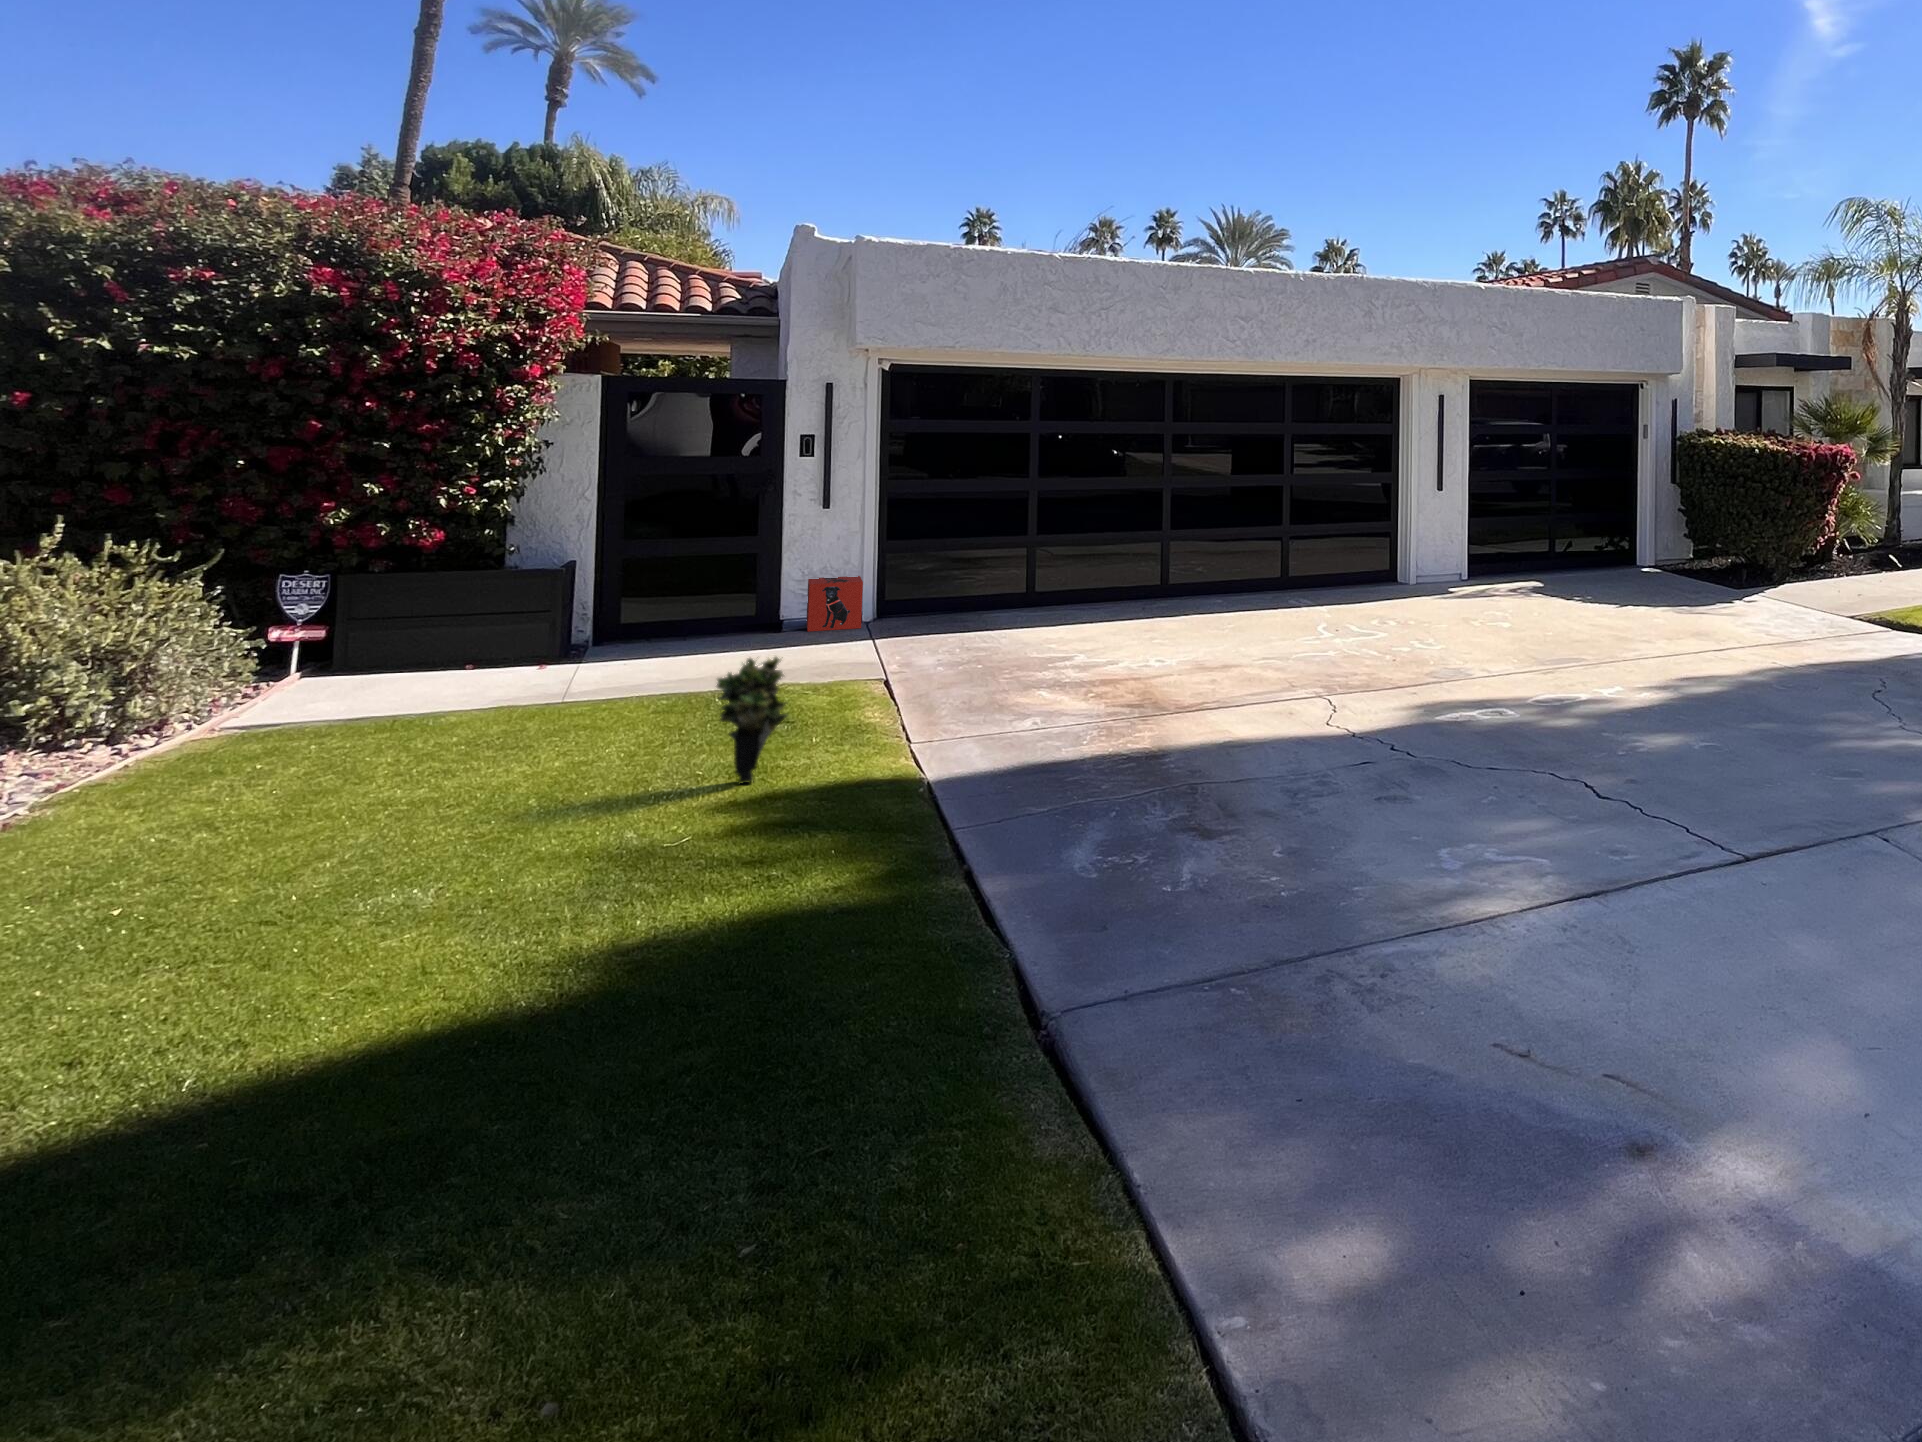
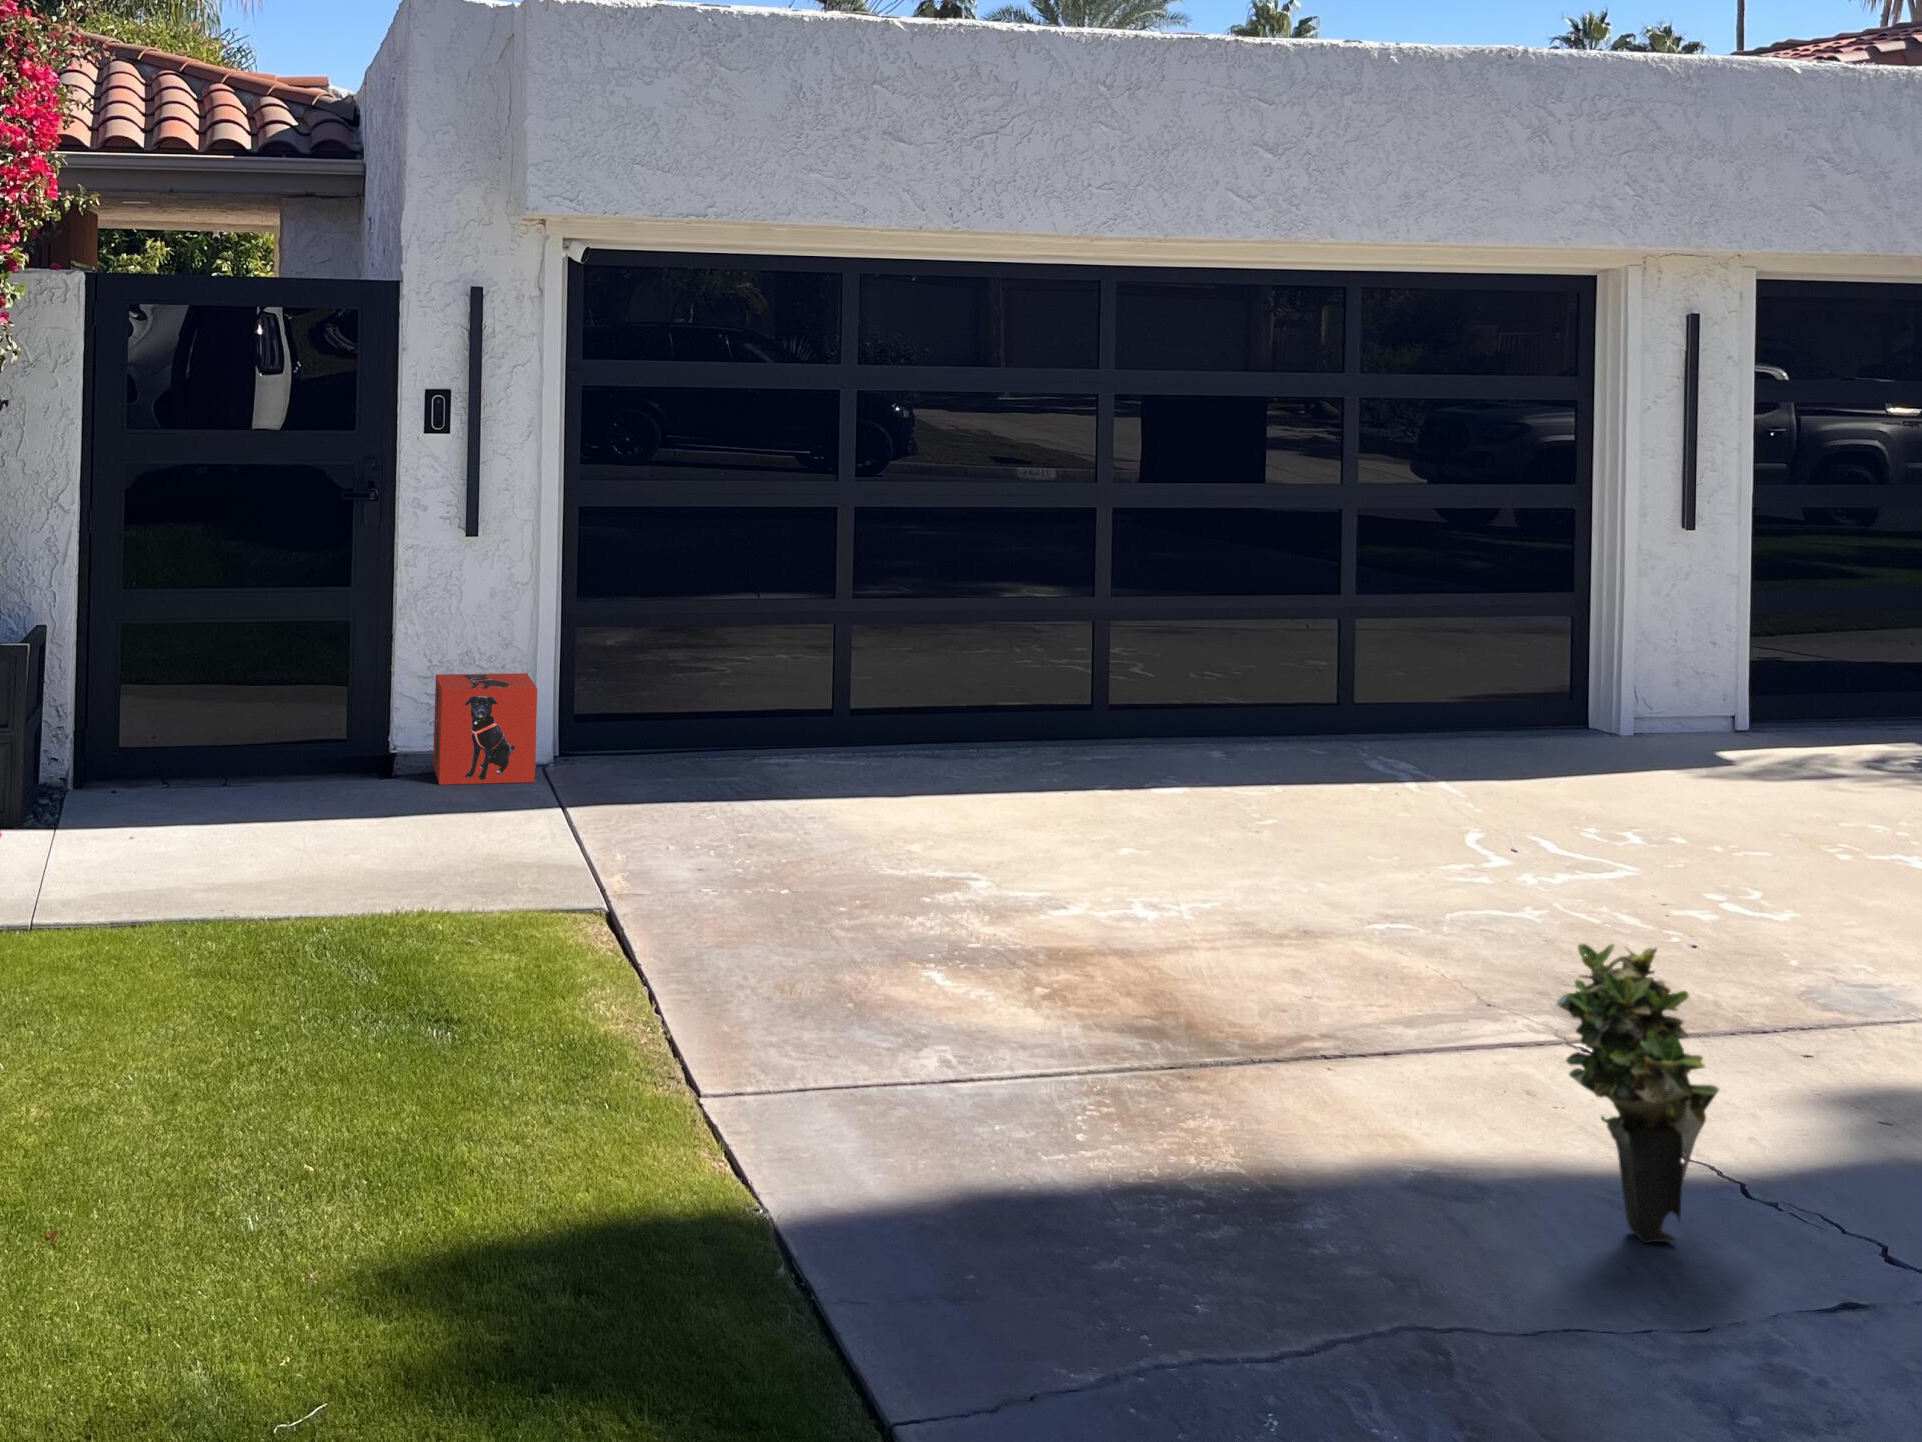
potted plant: present [717,657,787,784] -> present [1557,944,1719,1243]

